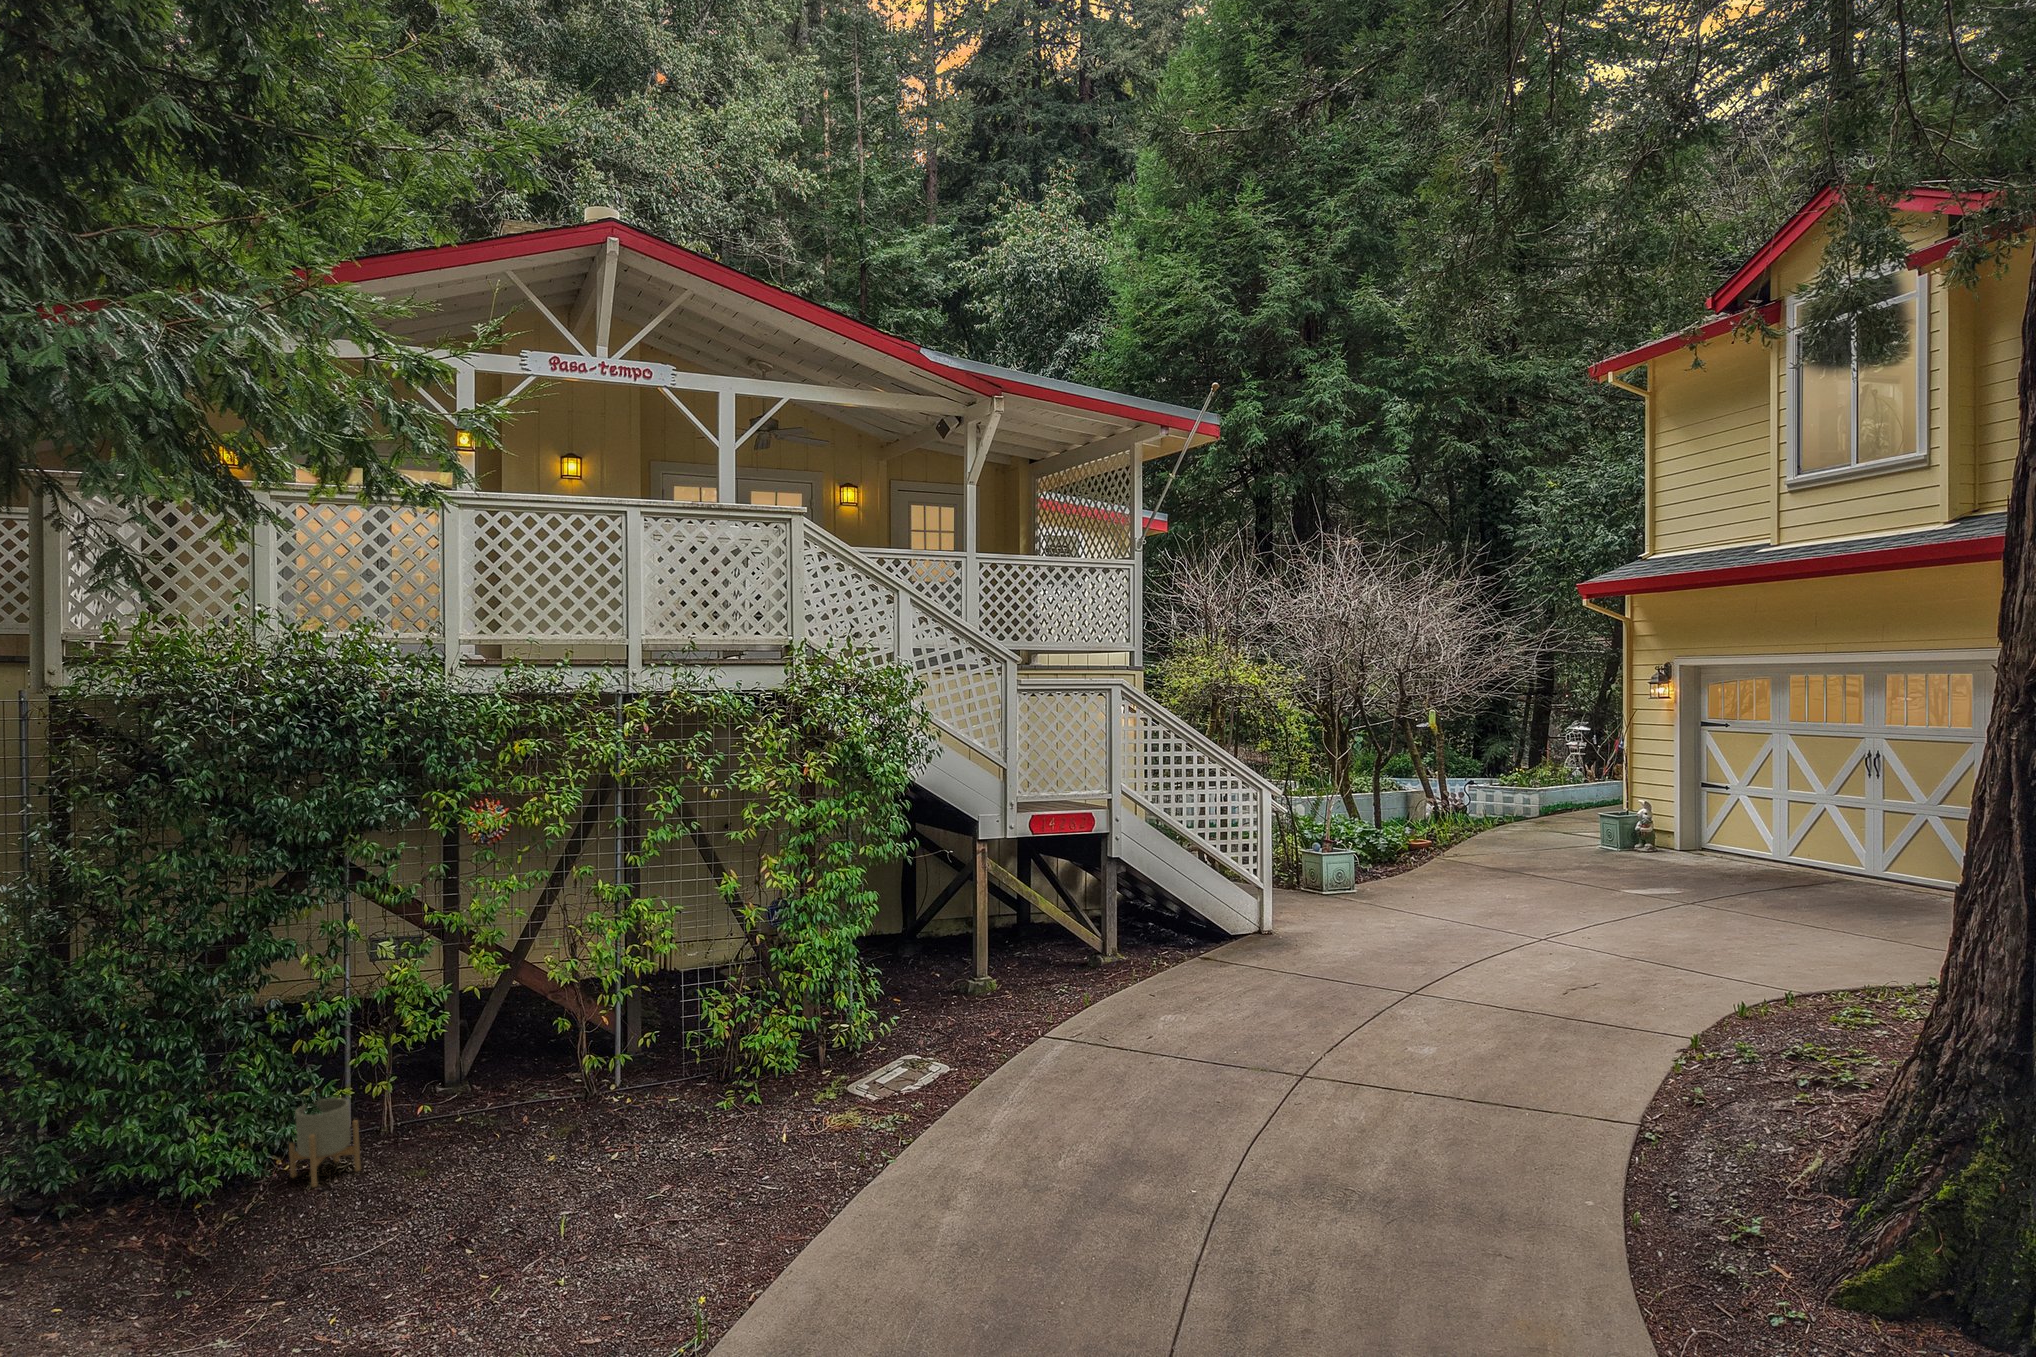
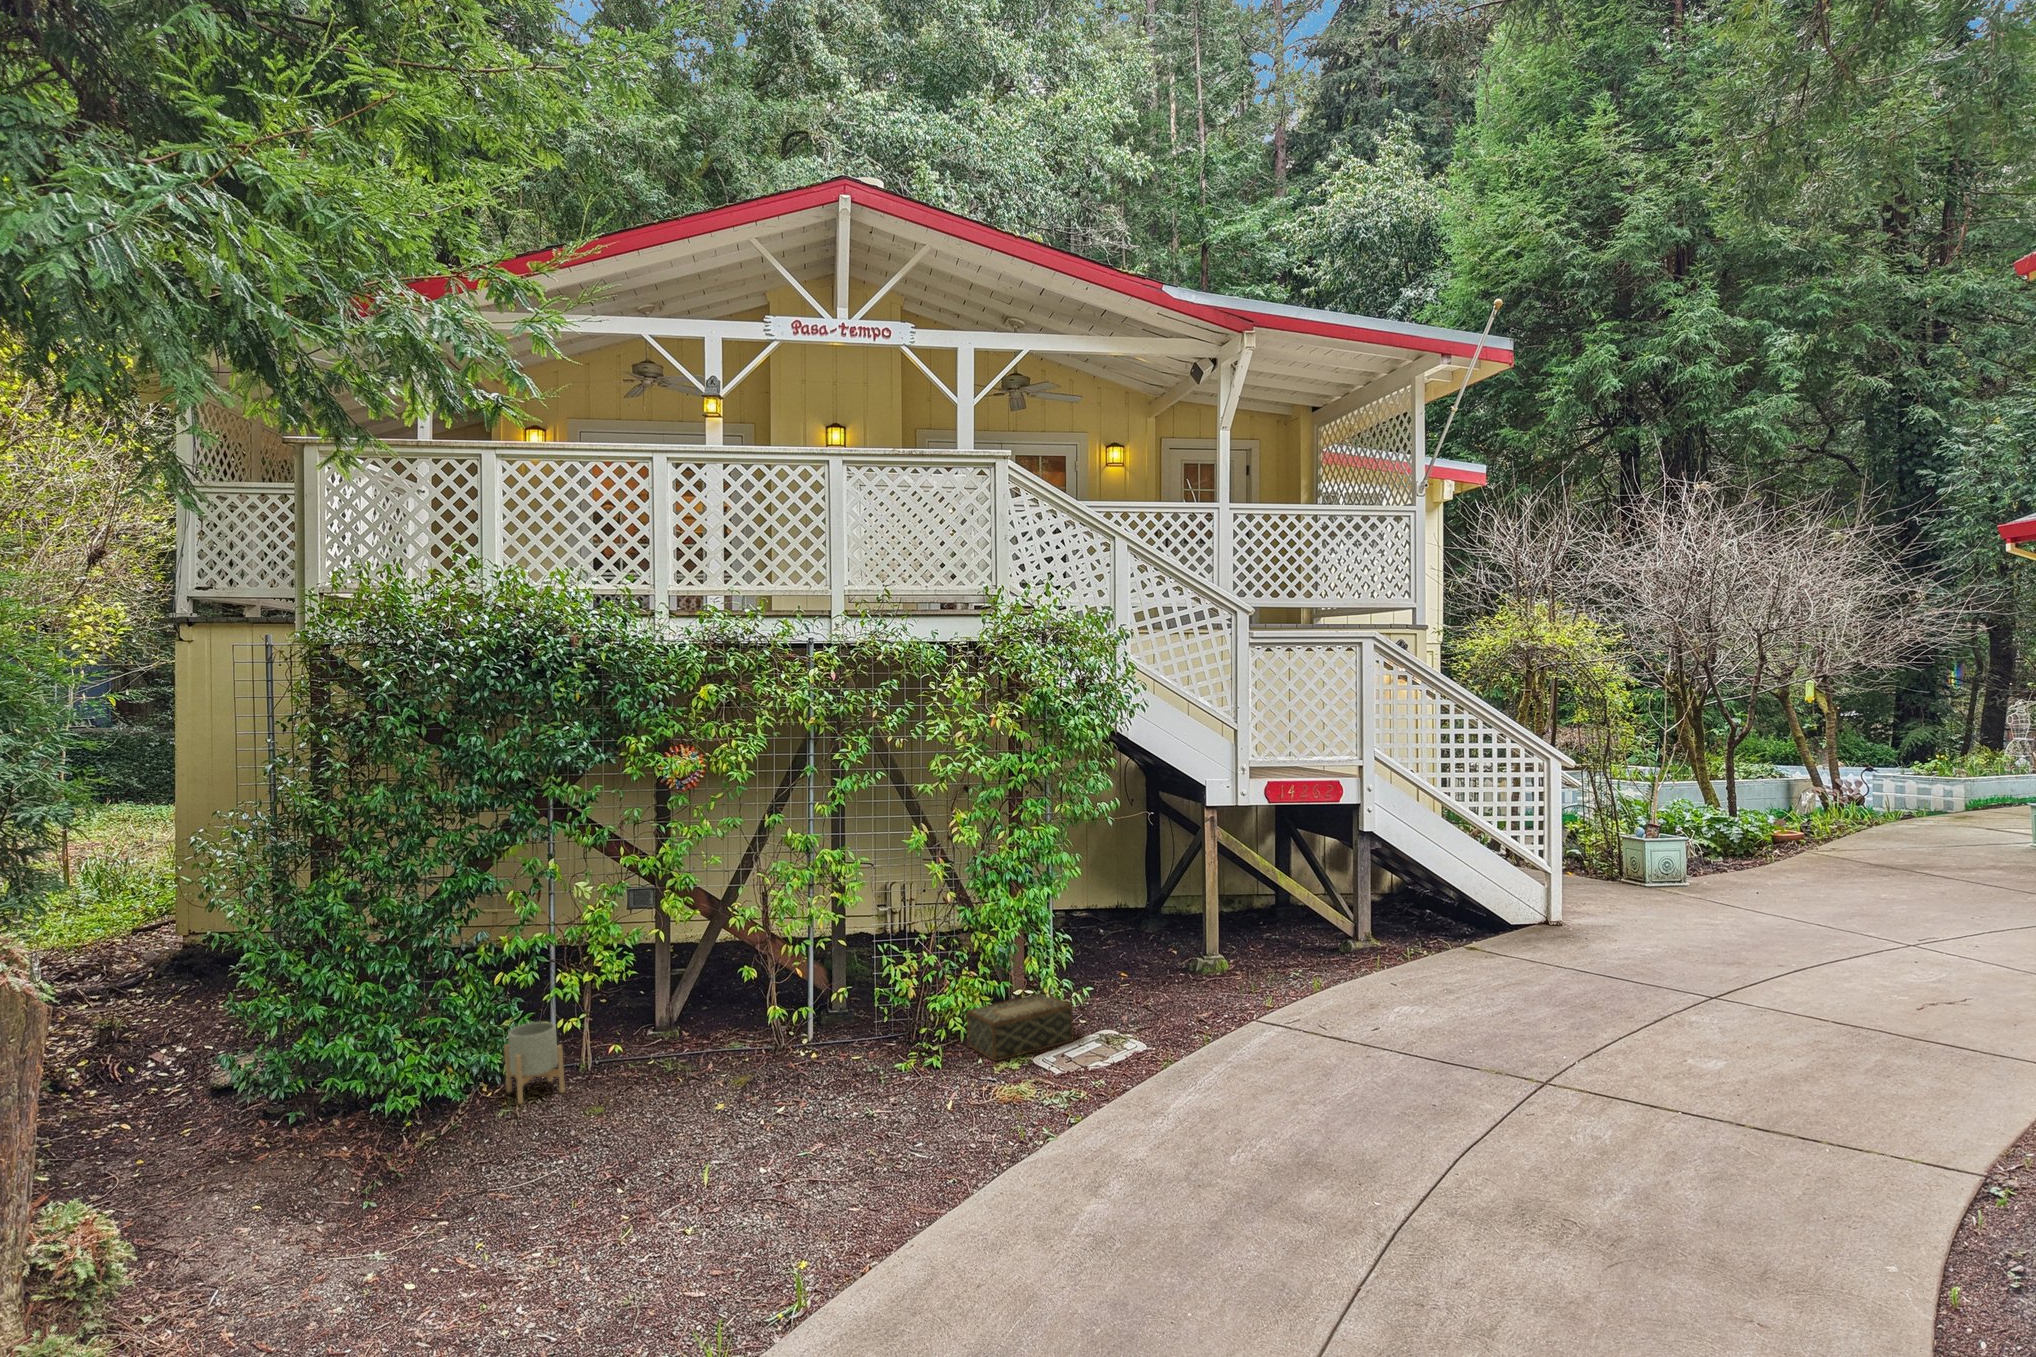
woven basket: none [776,1026,878,1095] -> present [967,992,1074,1061]

